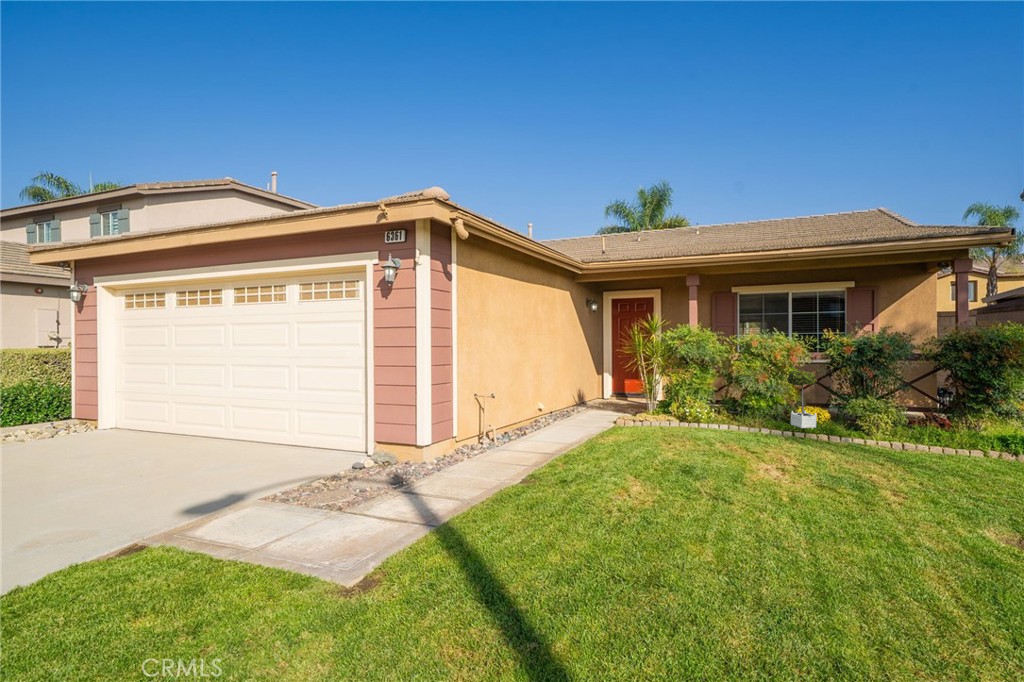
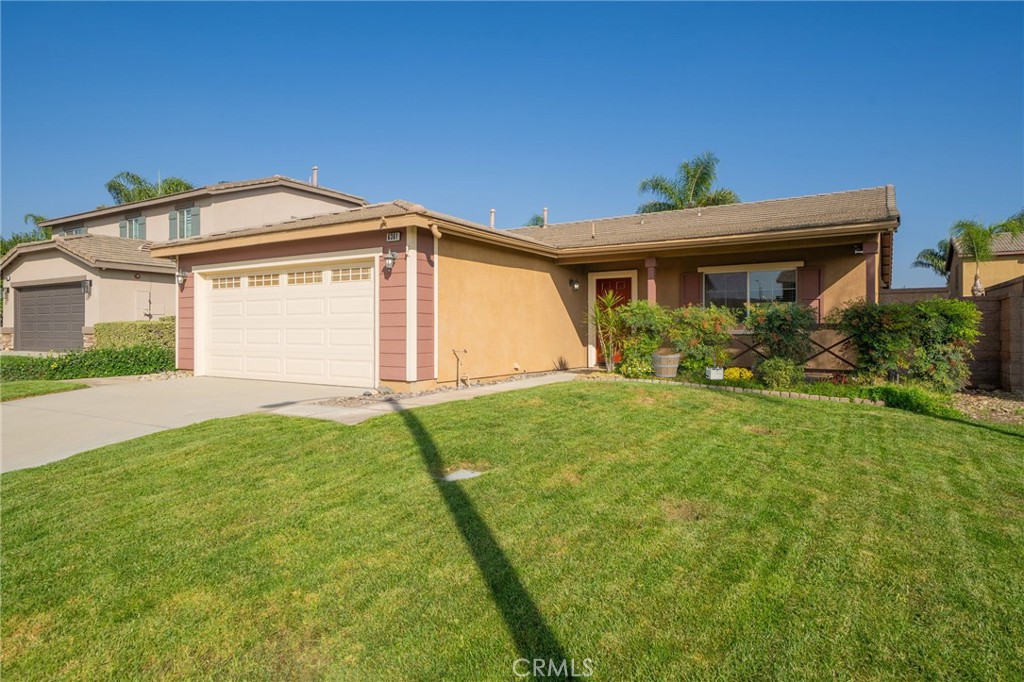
wooden bucket: none [719,390,758,425] -> present [652,352,681,378]

